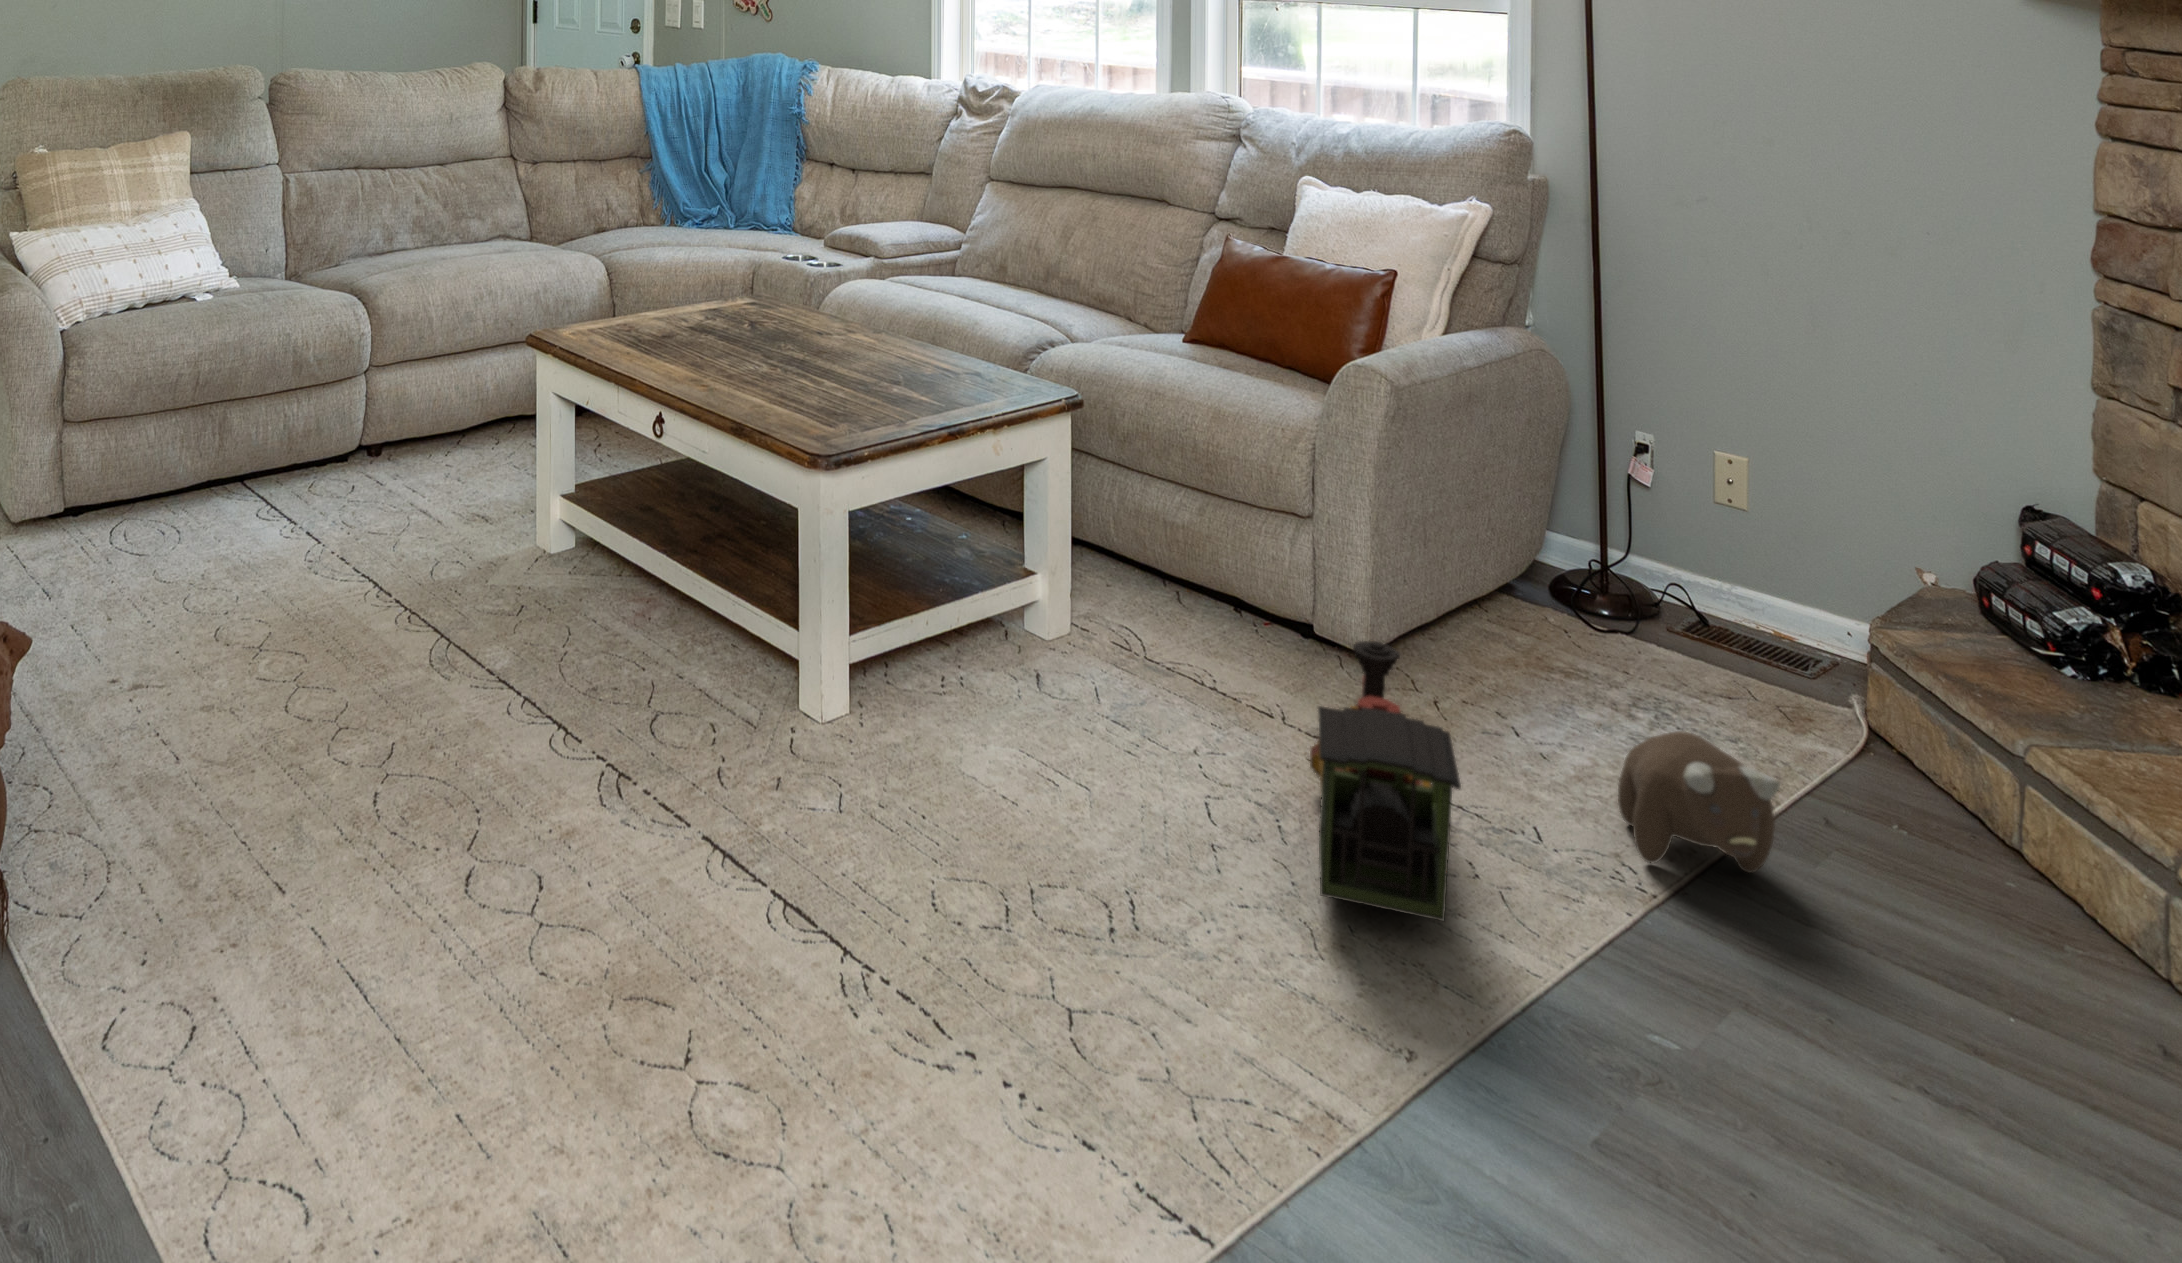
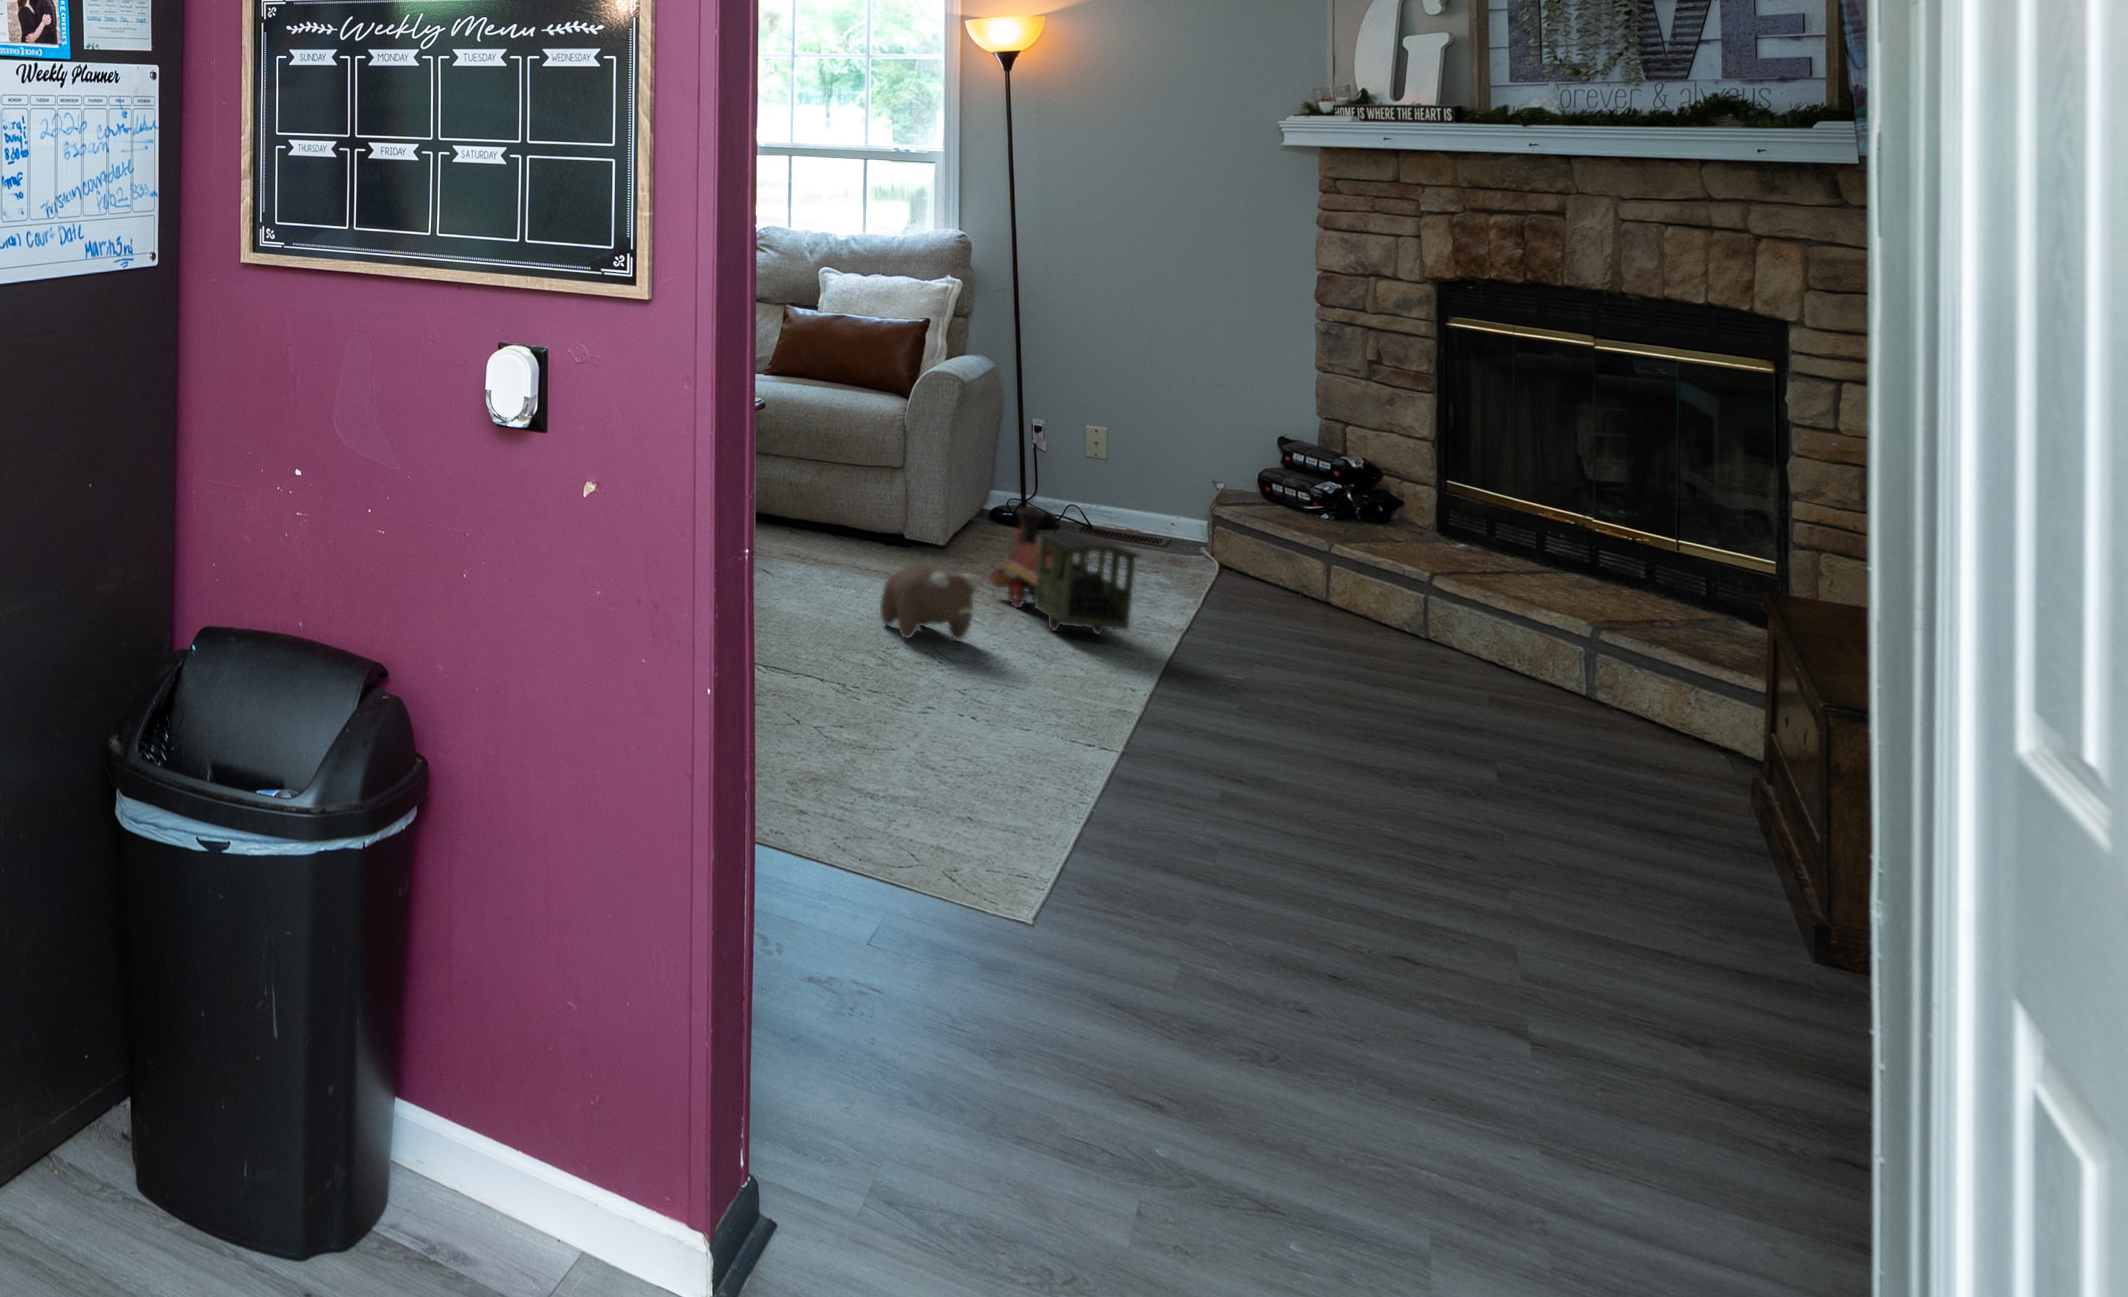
plush toy: present [1618,731,1780,873] -> present [880,563,983,640]

